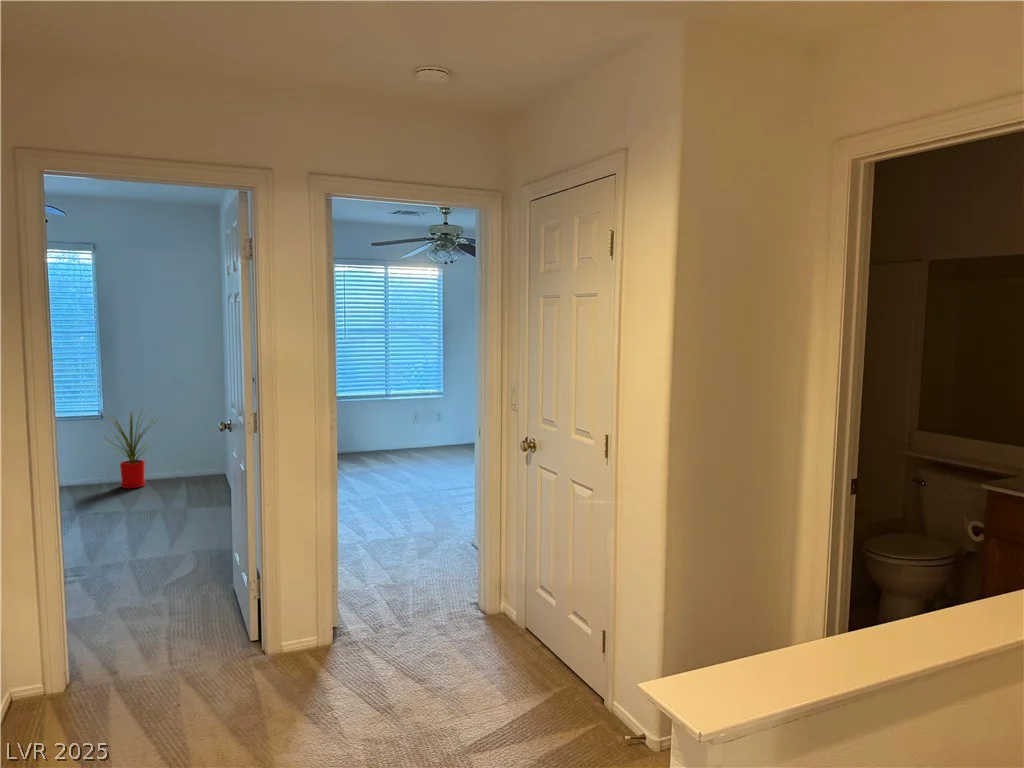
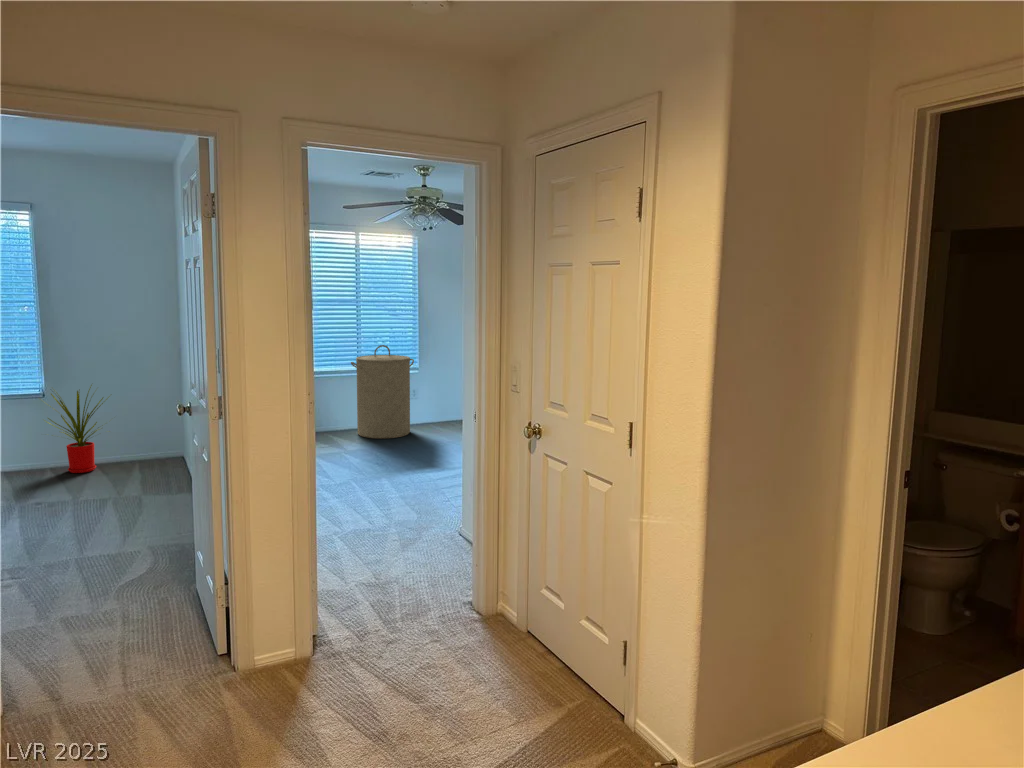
laundry hamper: none [381,371,440,460] -> present [351,345,414,439]

